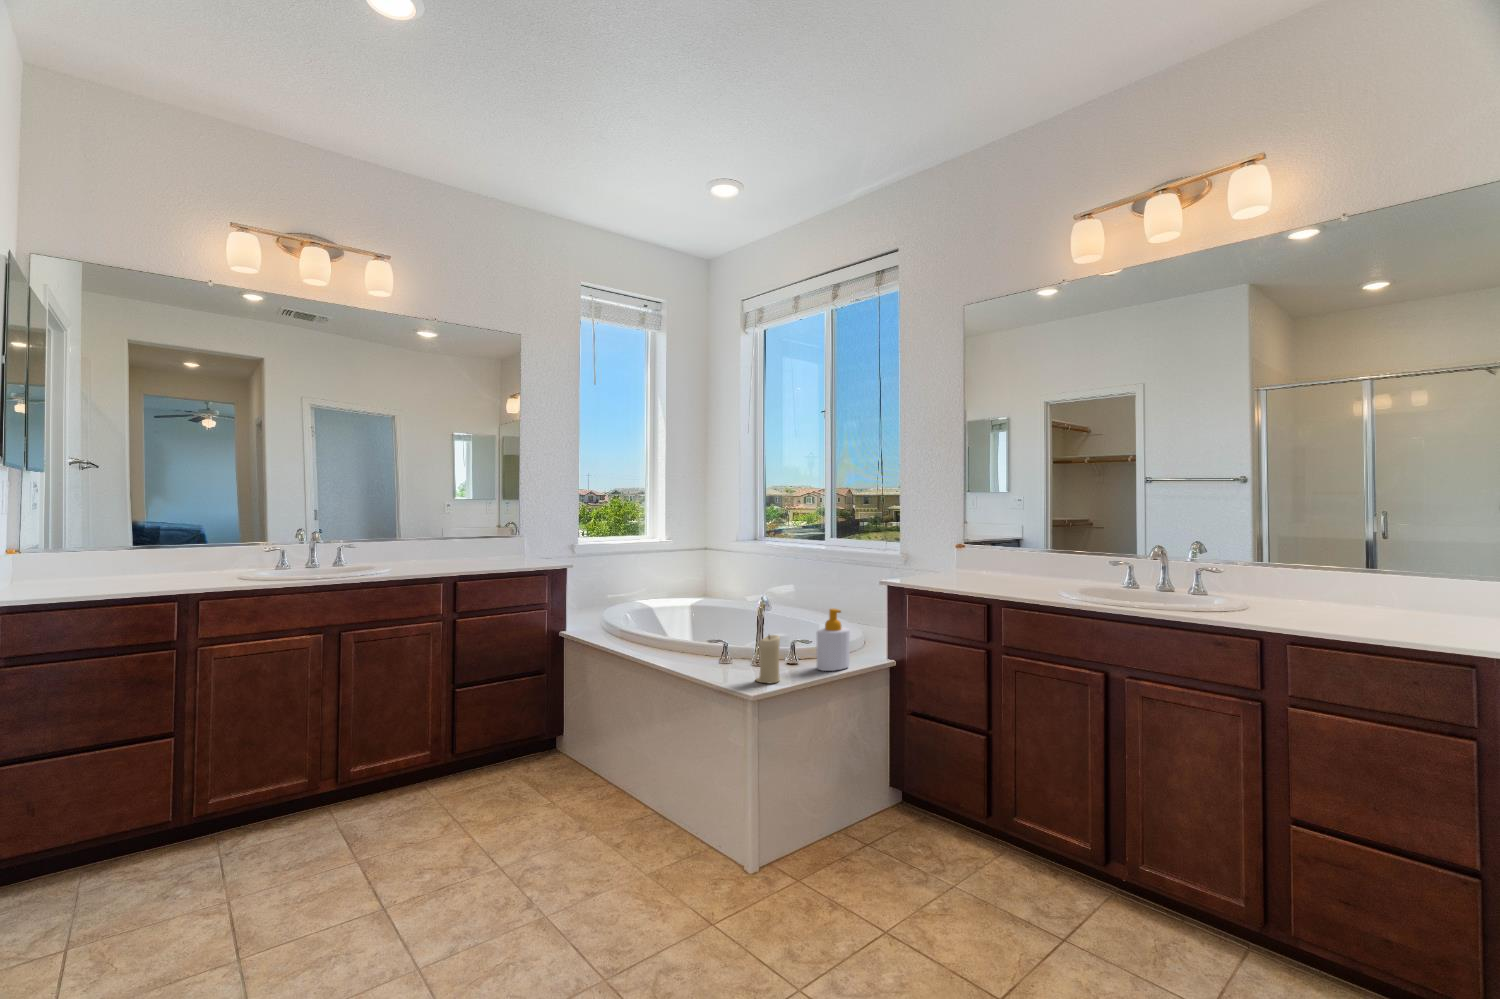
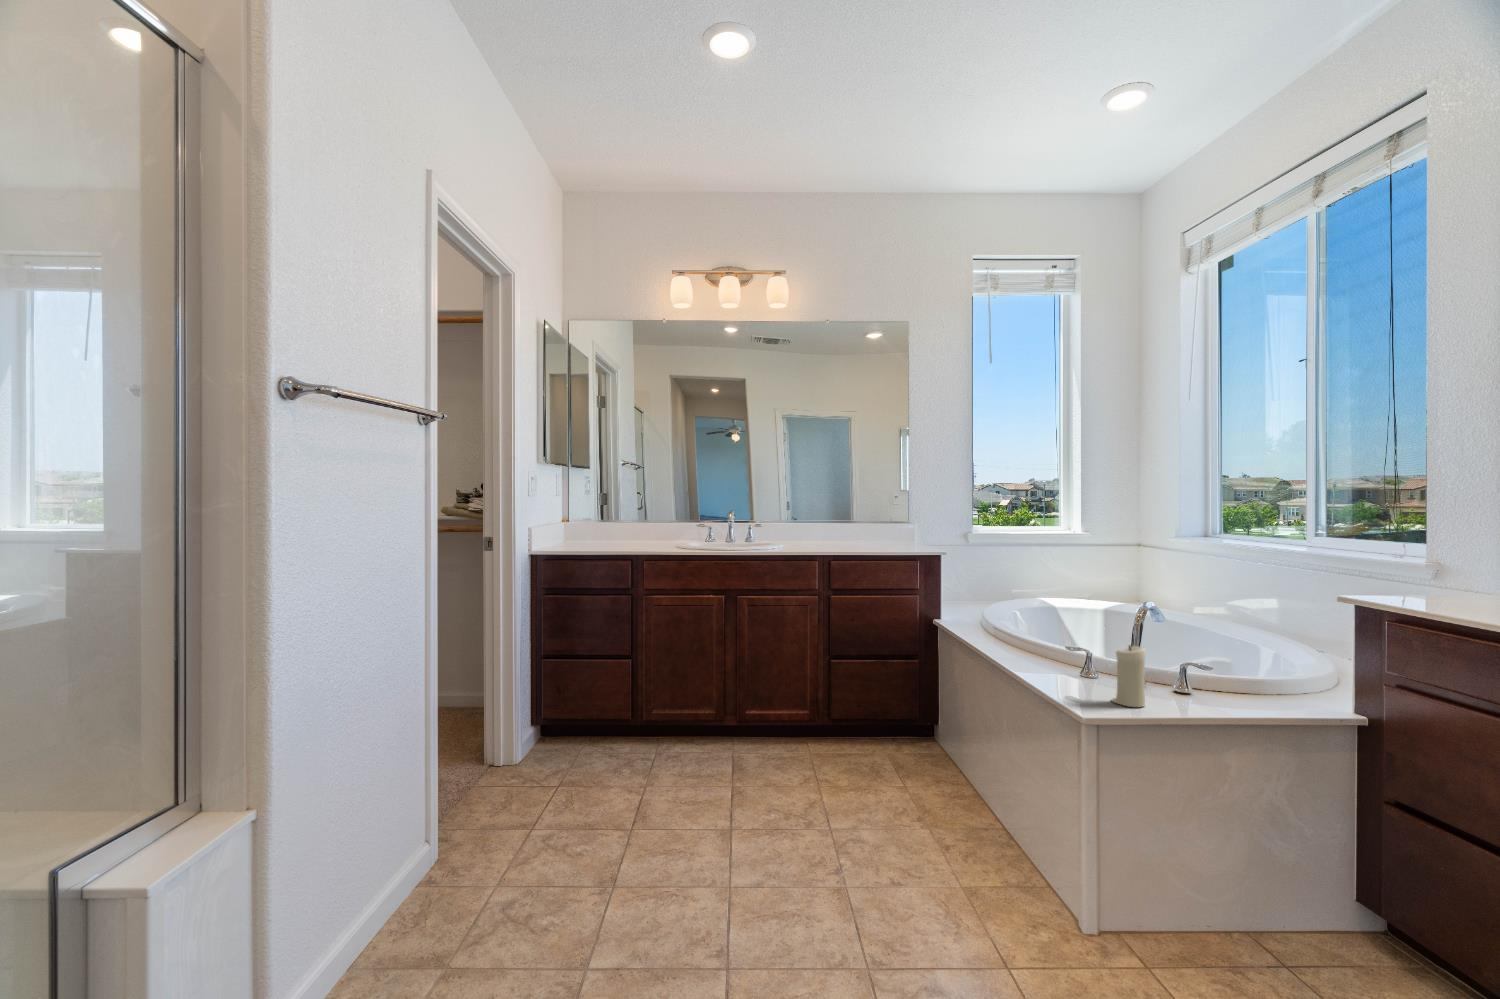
soap bottle: present [817,609,850,671] -> none [1215,623,1274,709]

